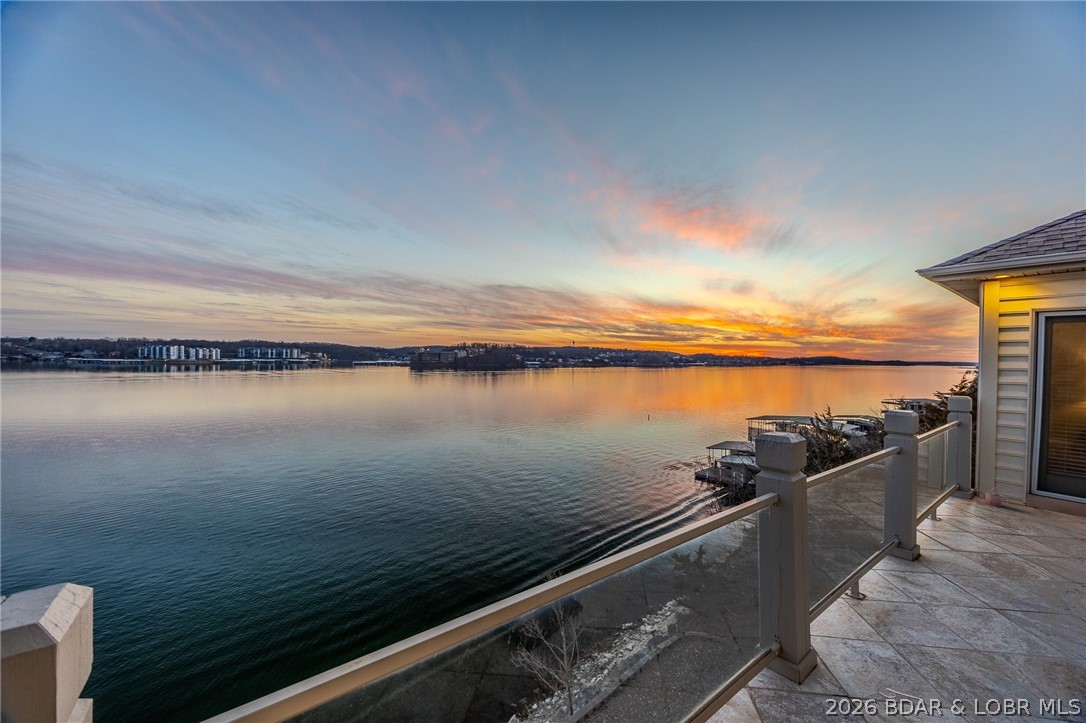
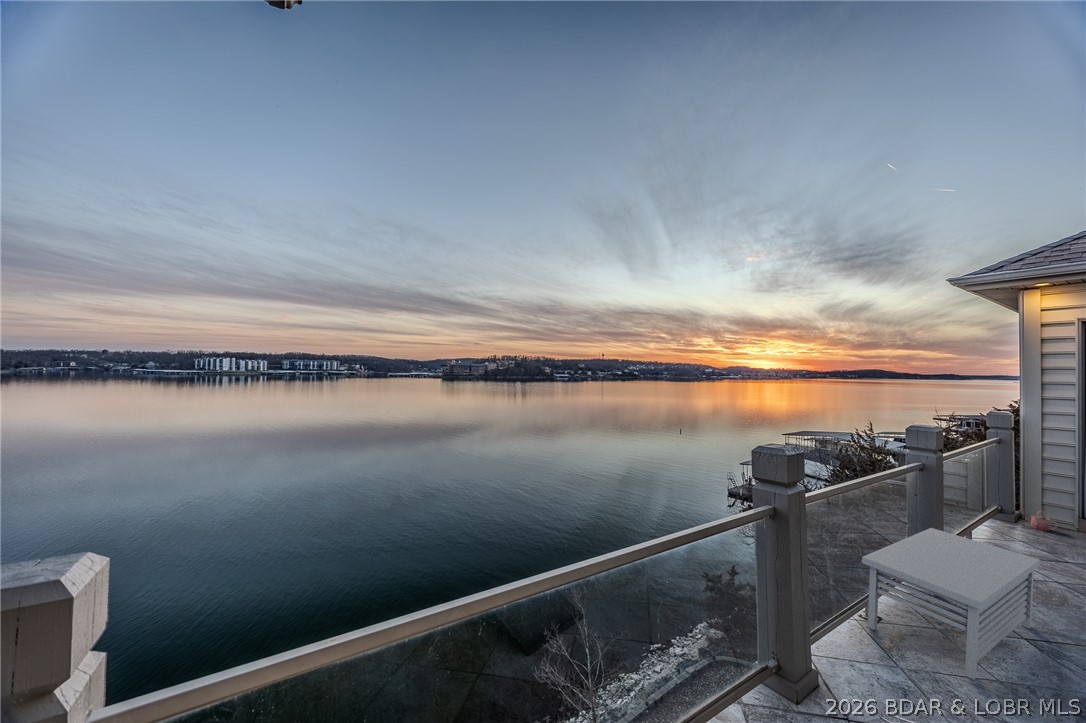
storage bench: none [851,508,1009,652] -> present [862,528,1040,680]

